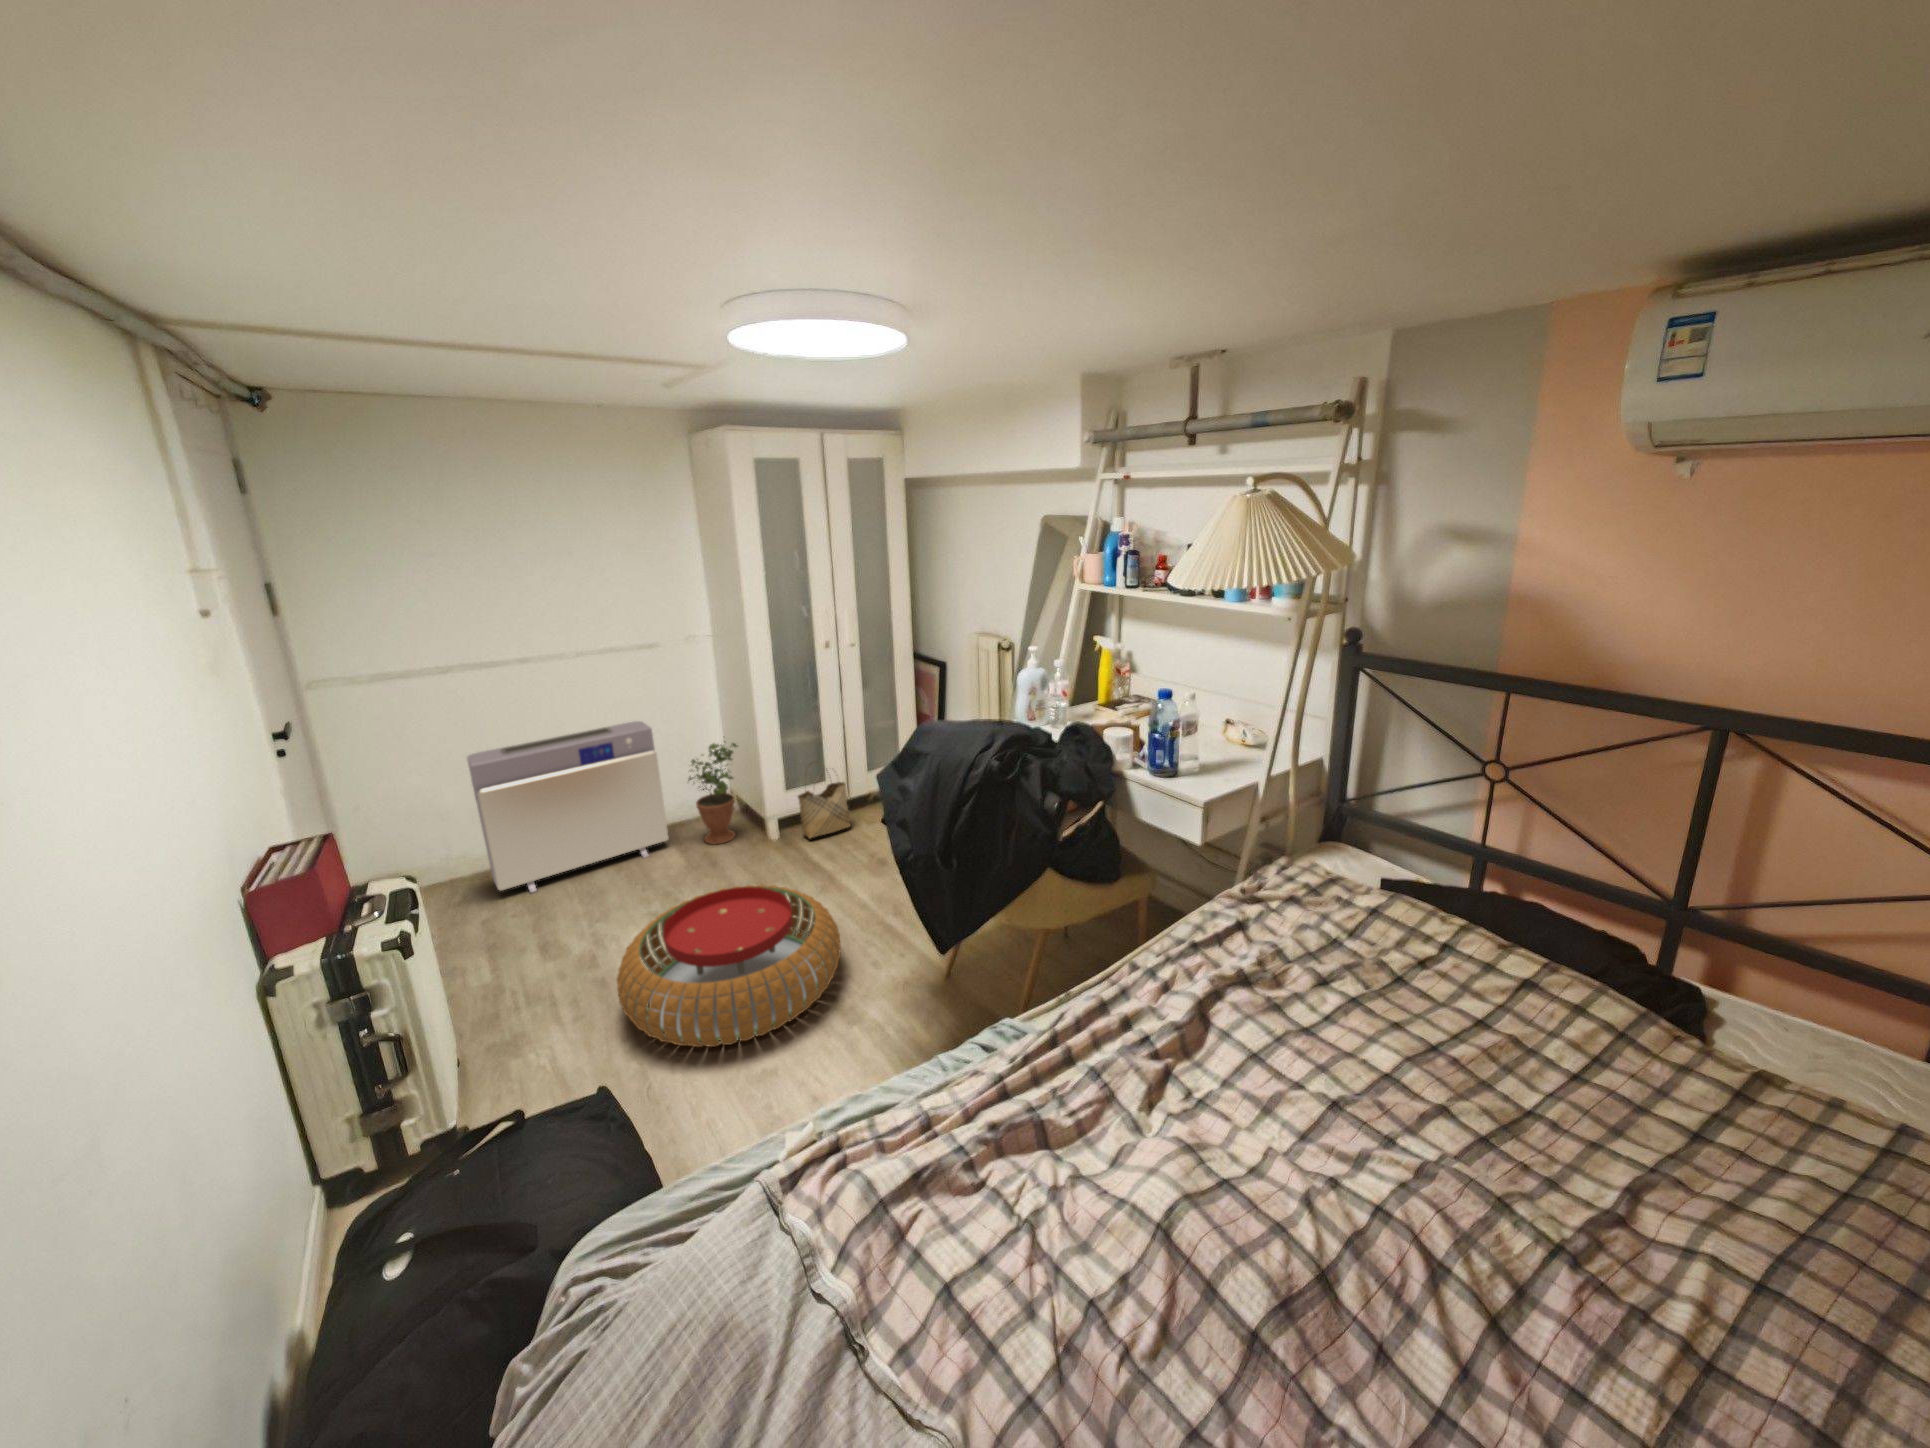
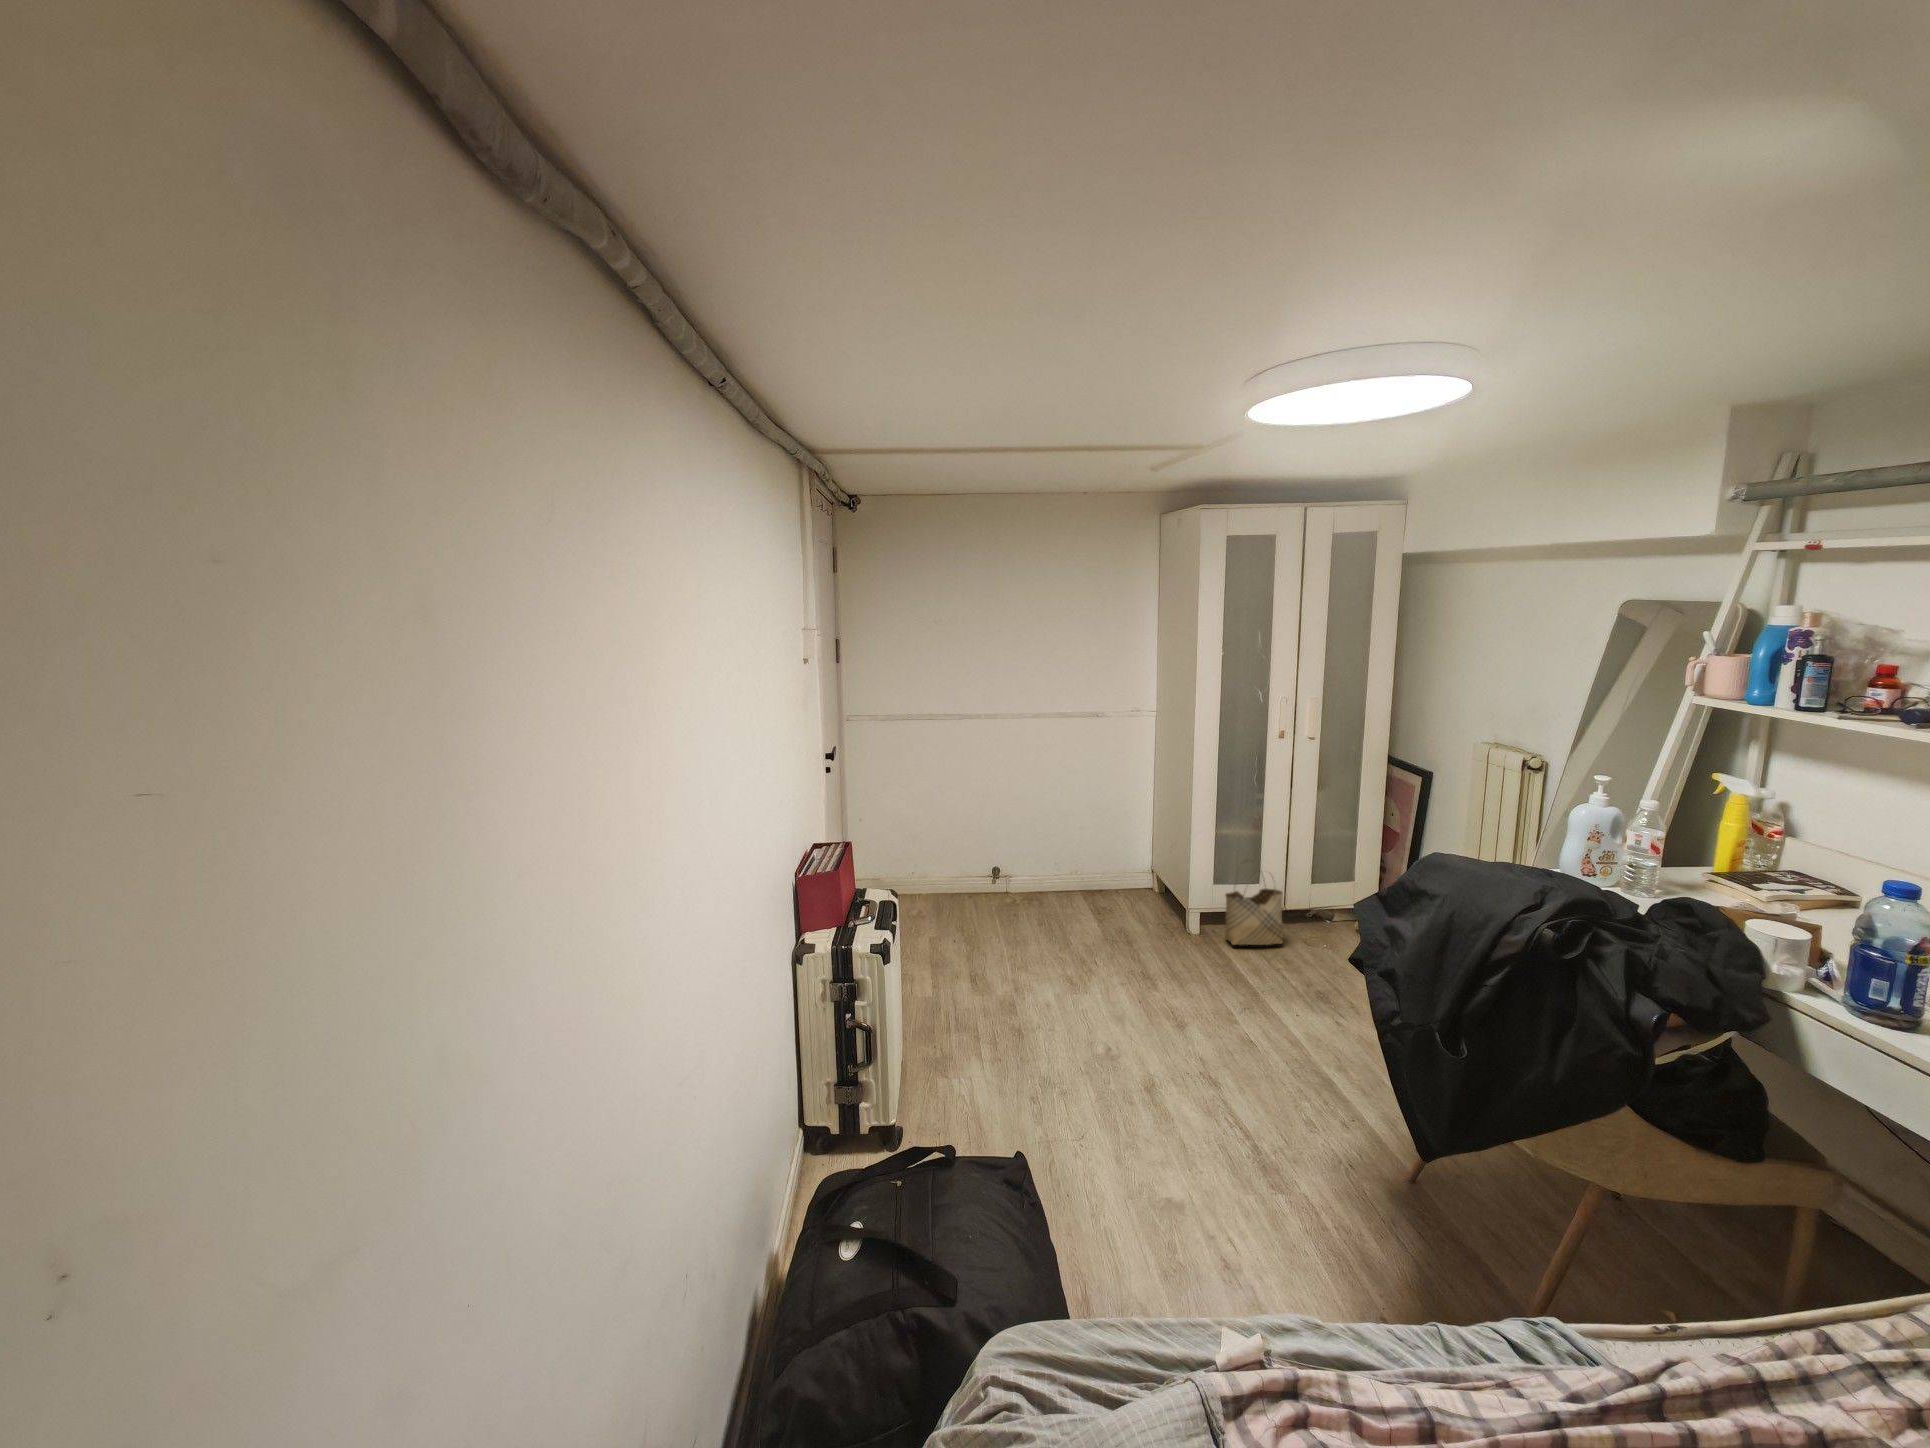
air purifier: present [467,721,669,893] -> none [936,784,1087,925]
potted plant: present [689,741,737,844] -> none [1112,814,1167,924]
pouf: present [617,884,841,1047] -> none [1033,977,1270,1160]

